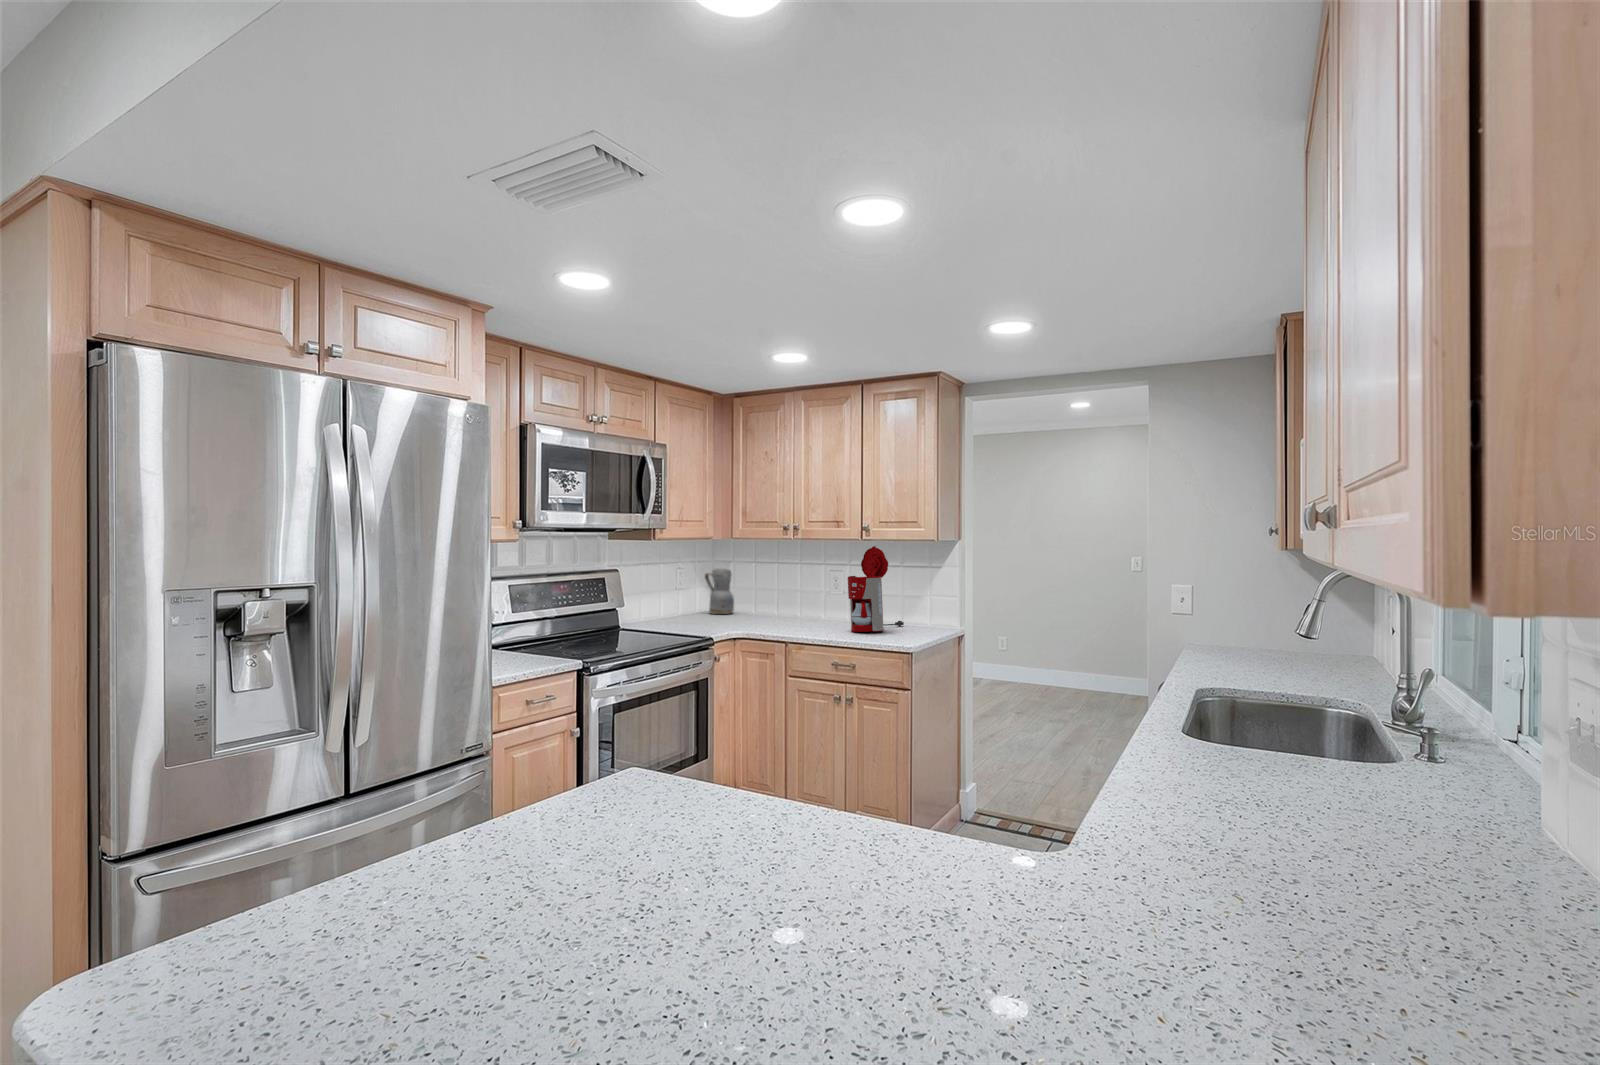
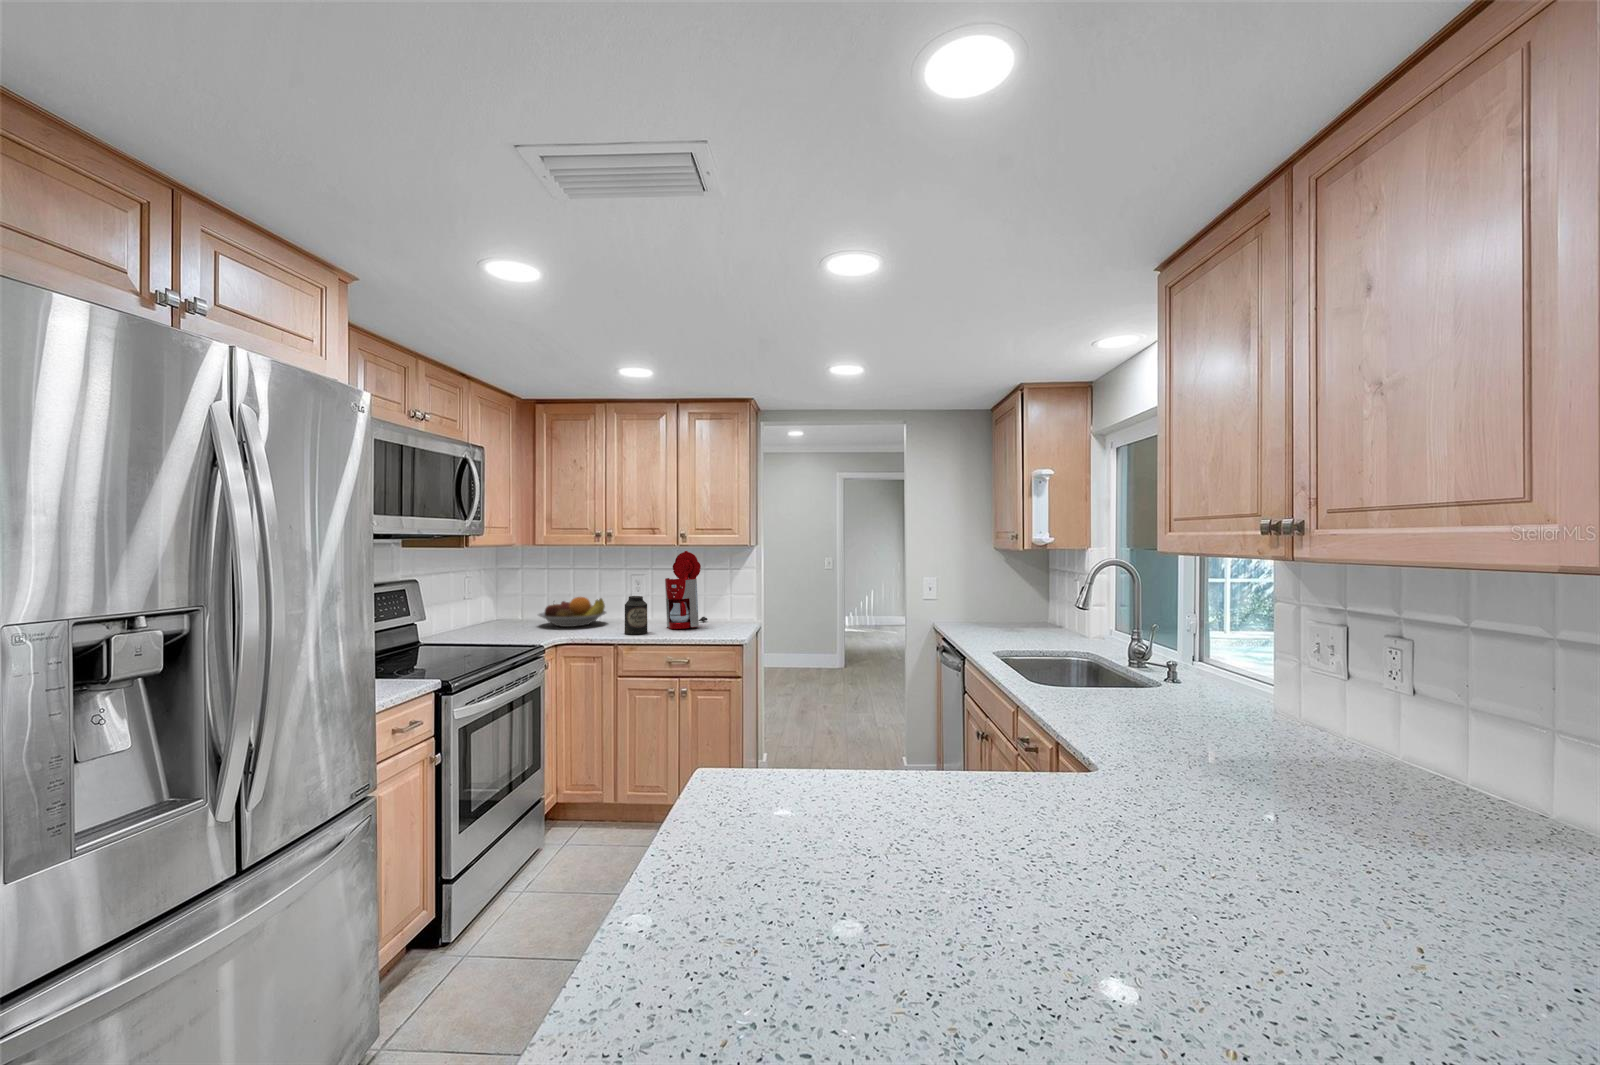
ceramic pitcher: present [705,569,734,614] -> none [494,575,527,621]
fruit bowl: none [733,592,800,623] -> present [538,597,606,627]
canister: none [800,593,824,634] -> present [625,596,647,634]

